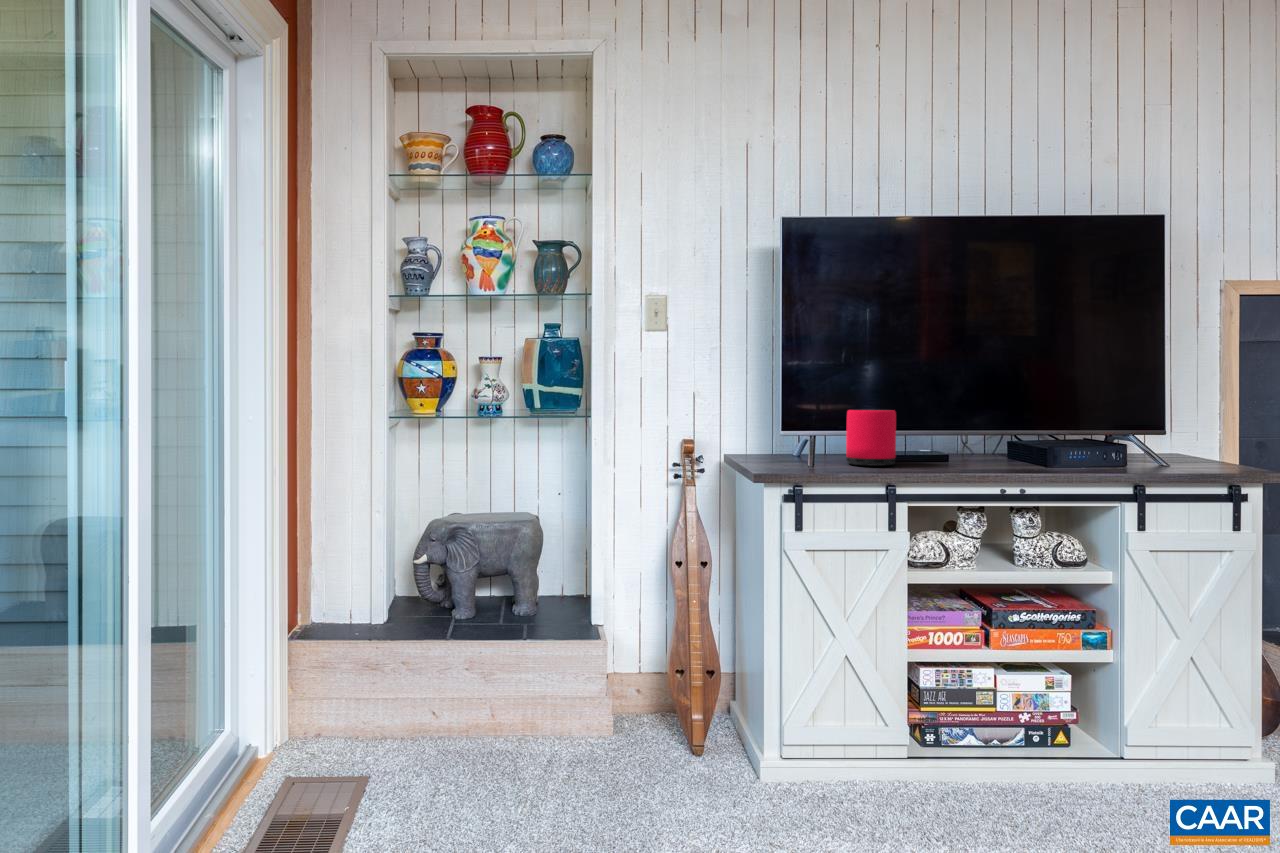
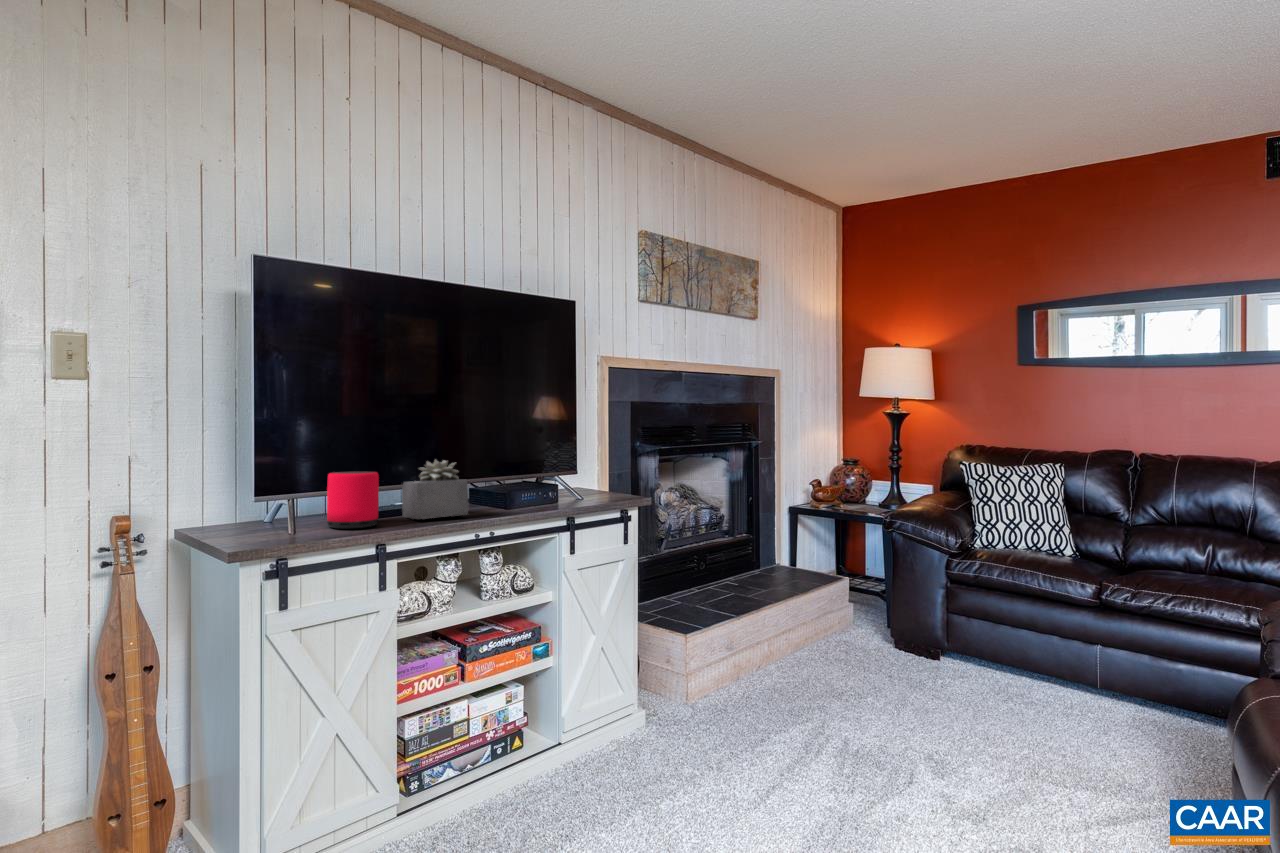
succulent plant: none [926,399,1000,463] -> present [402,460,468,519]

